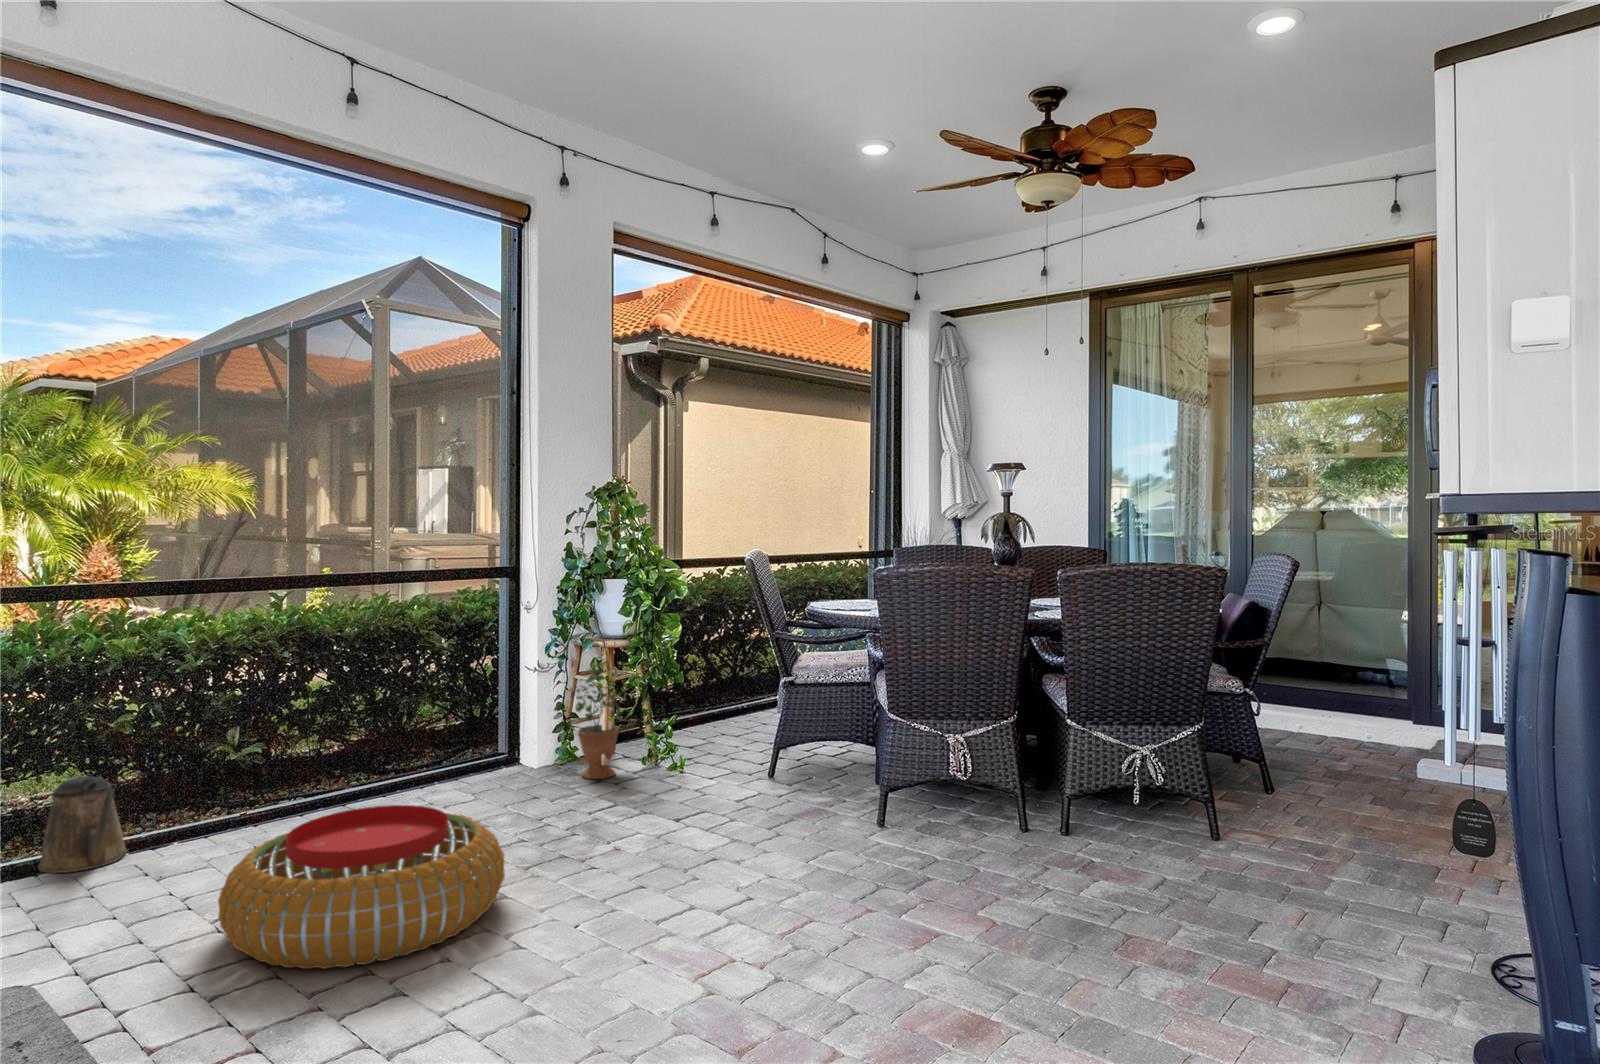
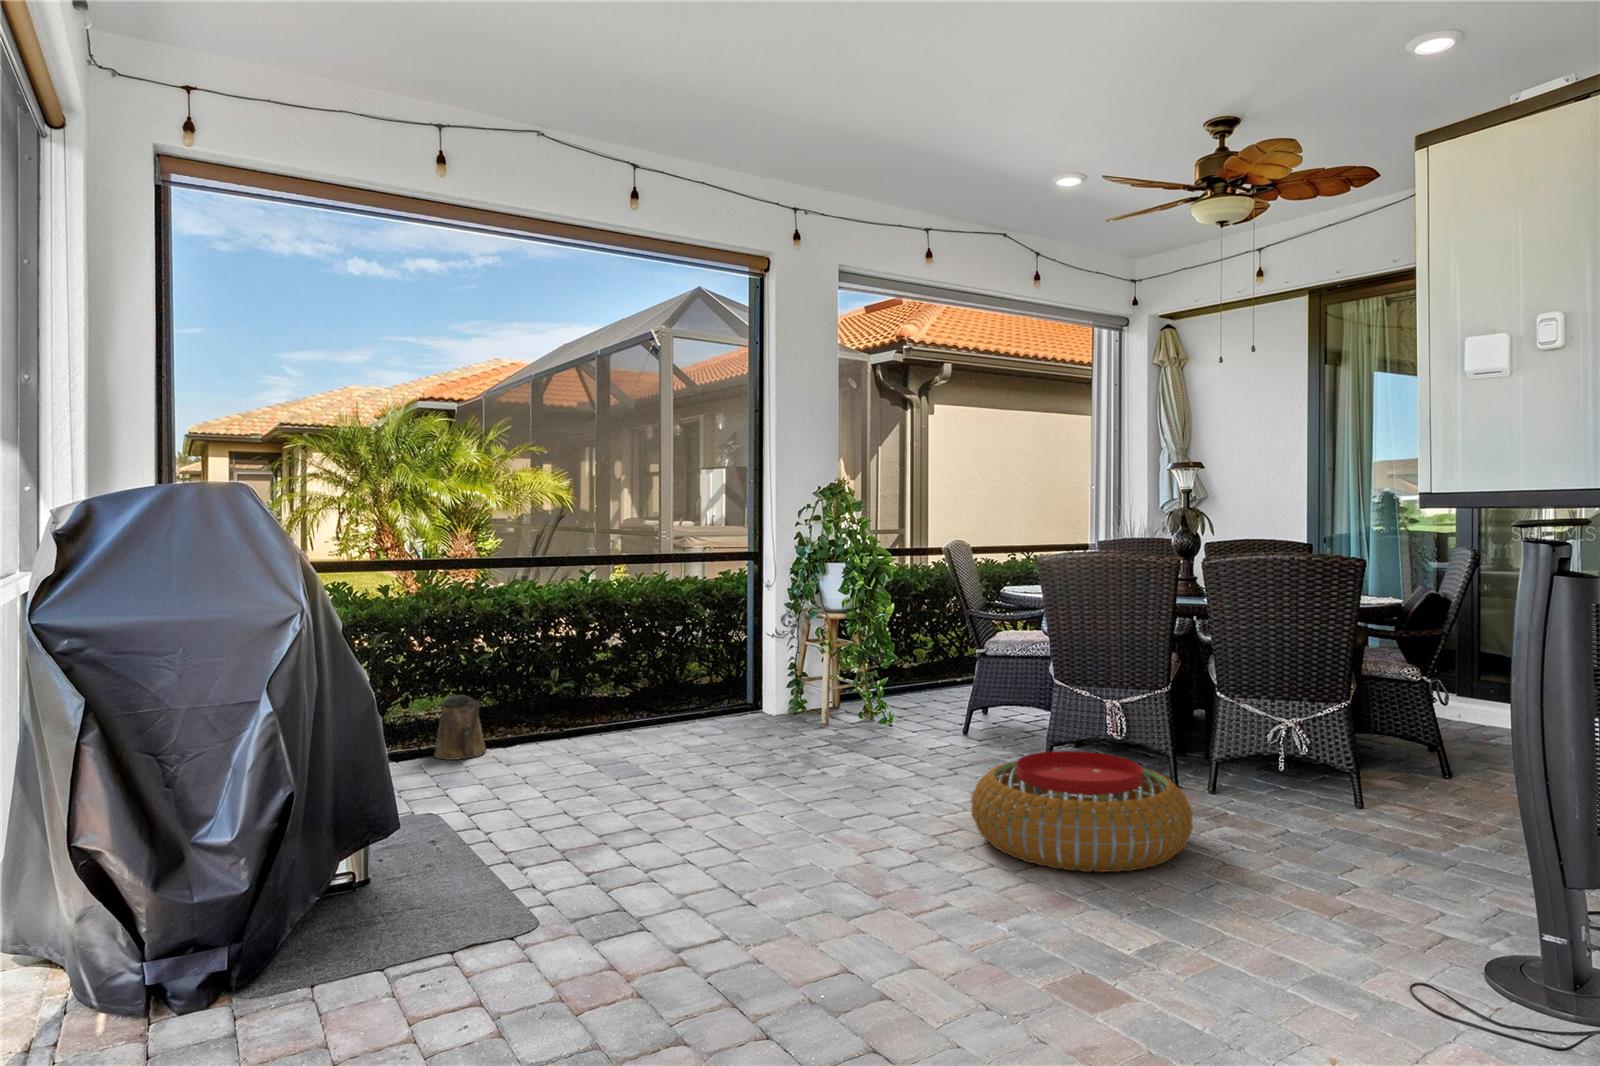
potted plant: present [570,663,620,779] -> none [798,627,841,728]
pouf: present [218,805,505,969] -> present [971,751,1193,872]

